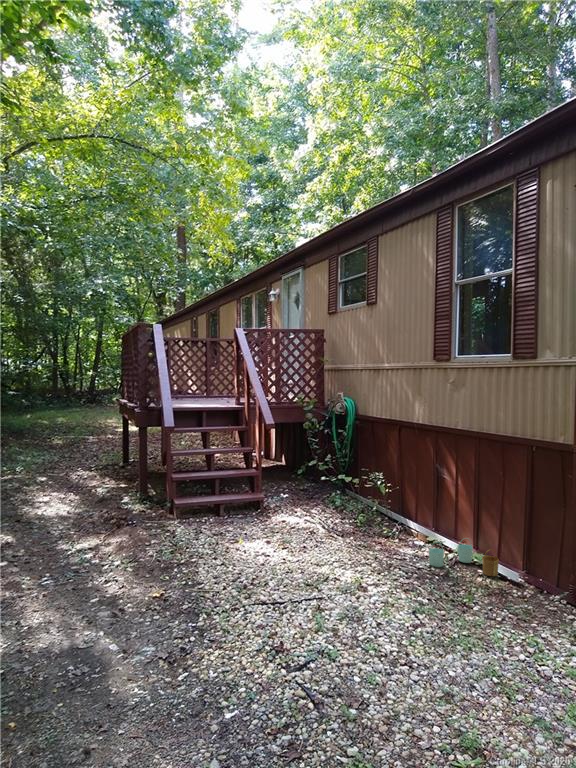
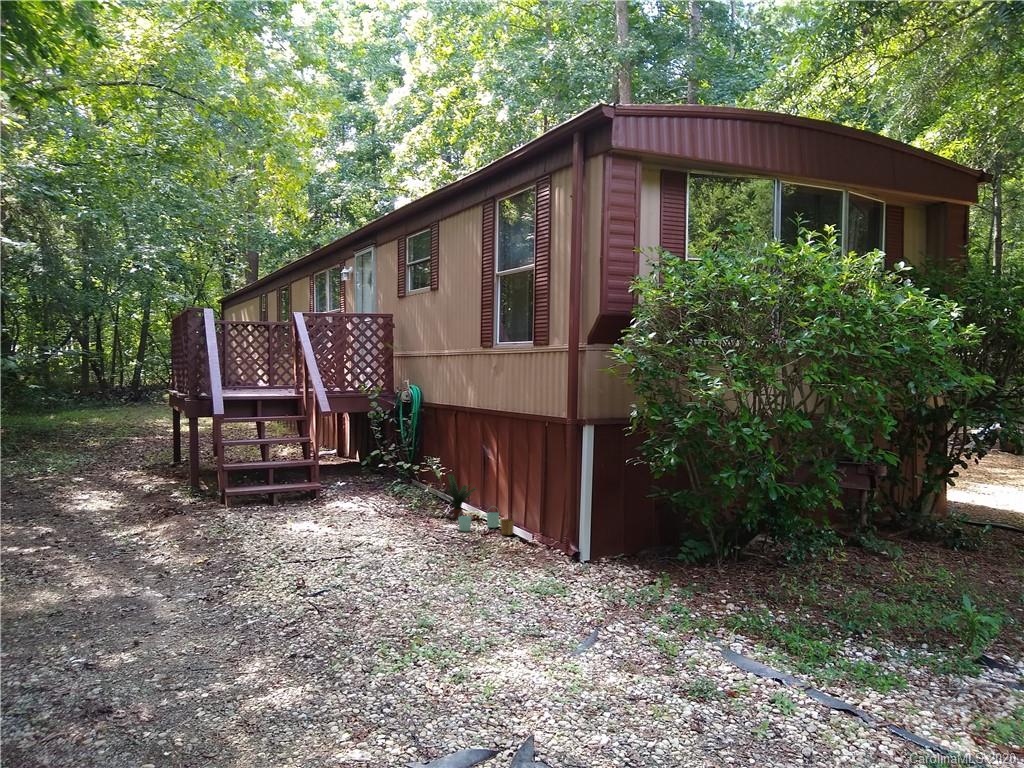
potted plant: none [395,495,437,544] -> present [442,475,477,518]

